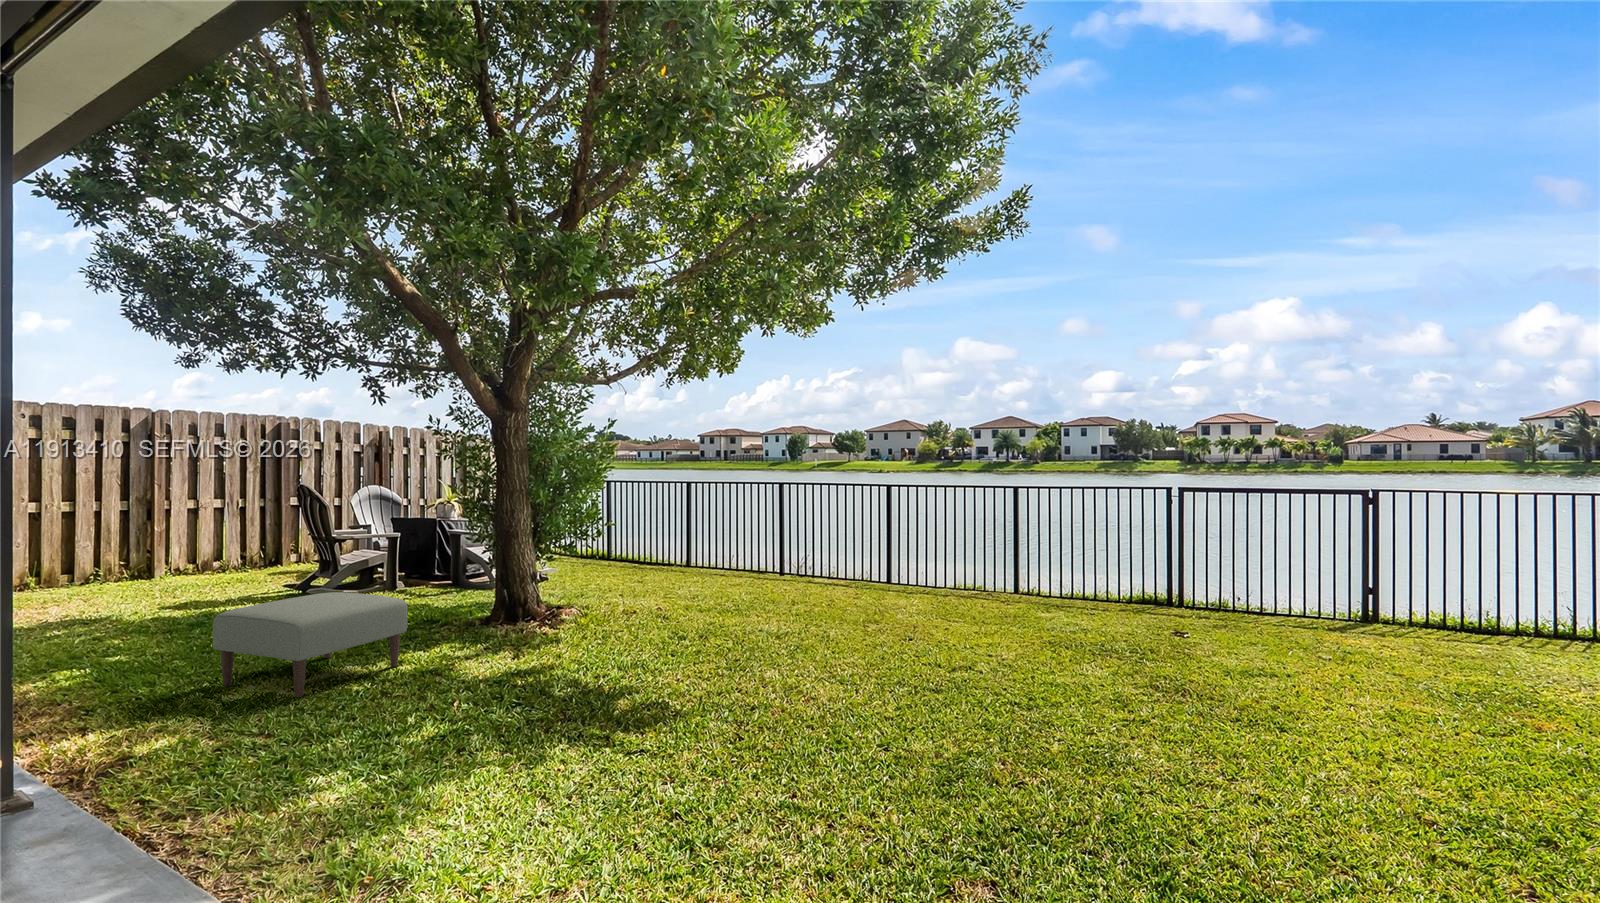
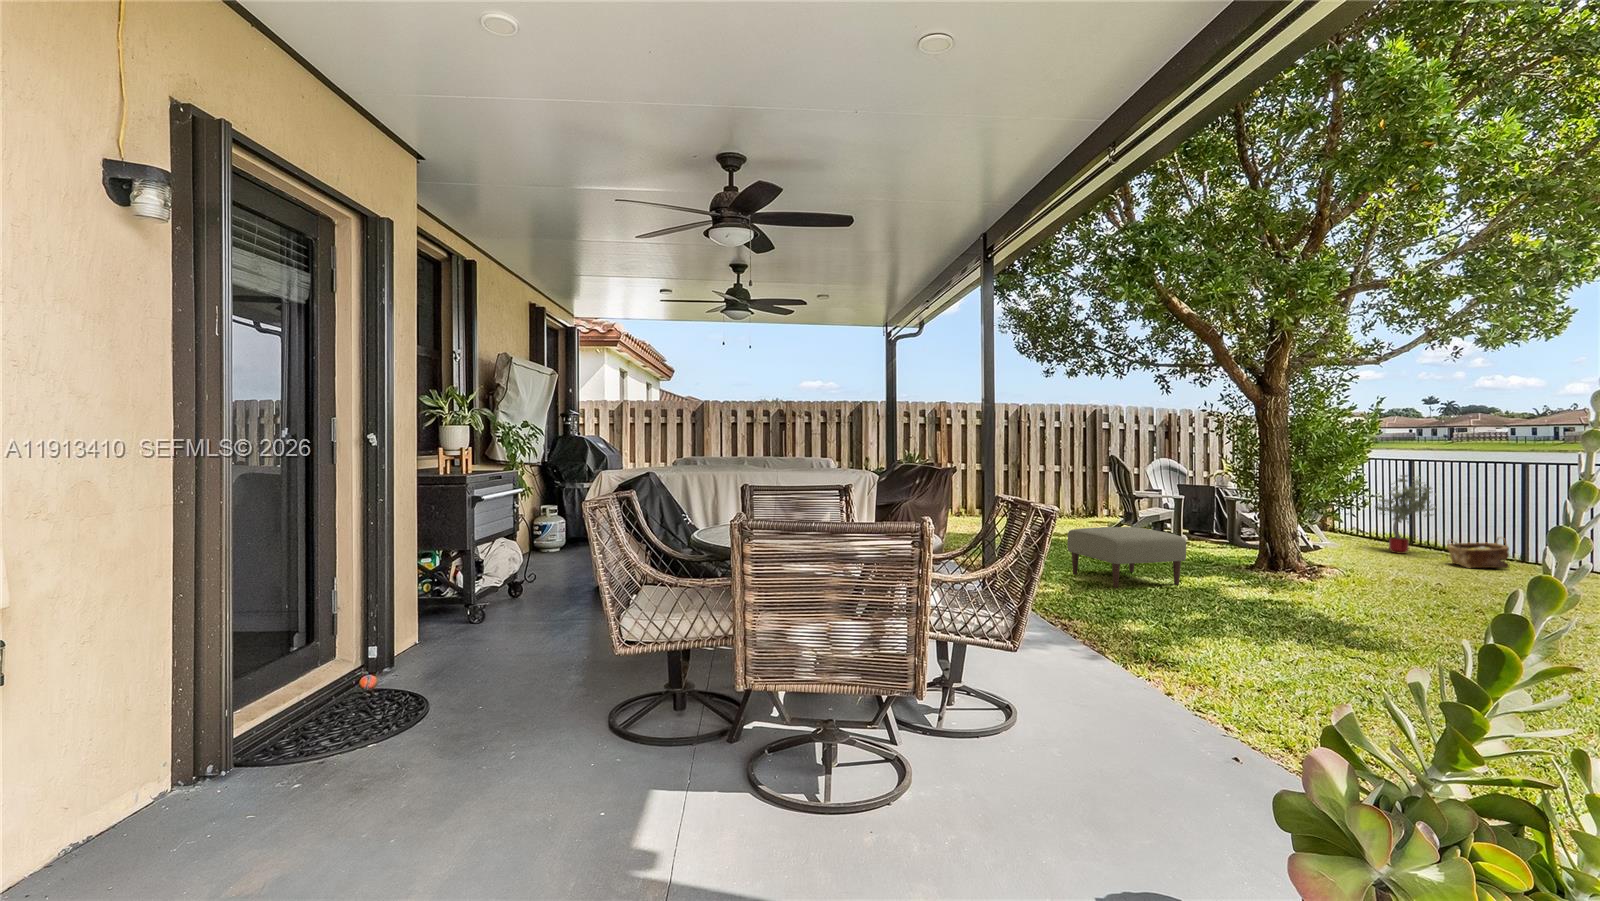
potted tree: none [588,496,638,573] -> present [1375,475,1436,554]
woven basket: none [647,549,689,581] -> present [1447,537,1510,568]

